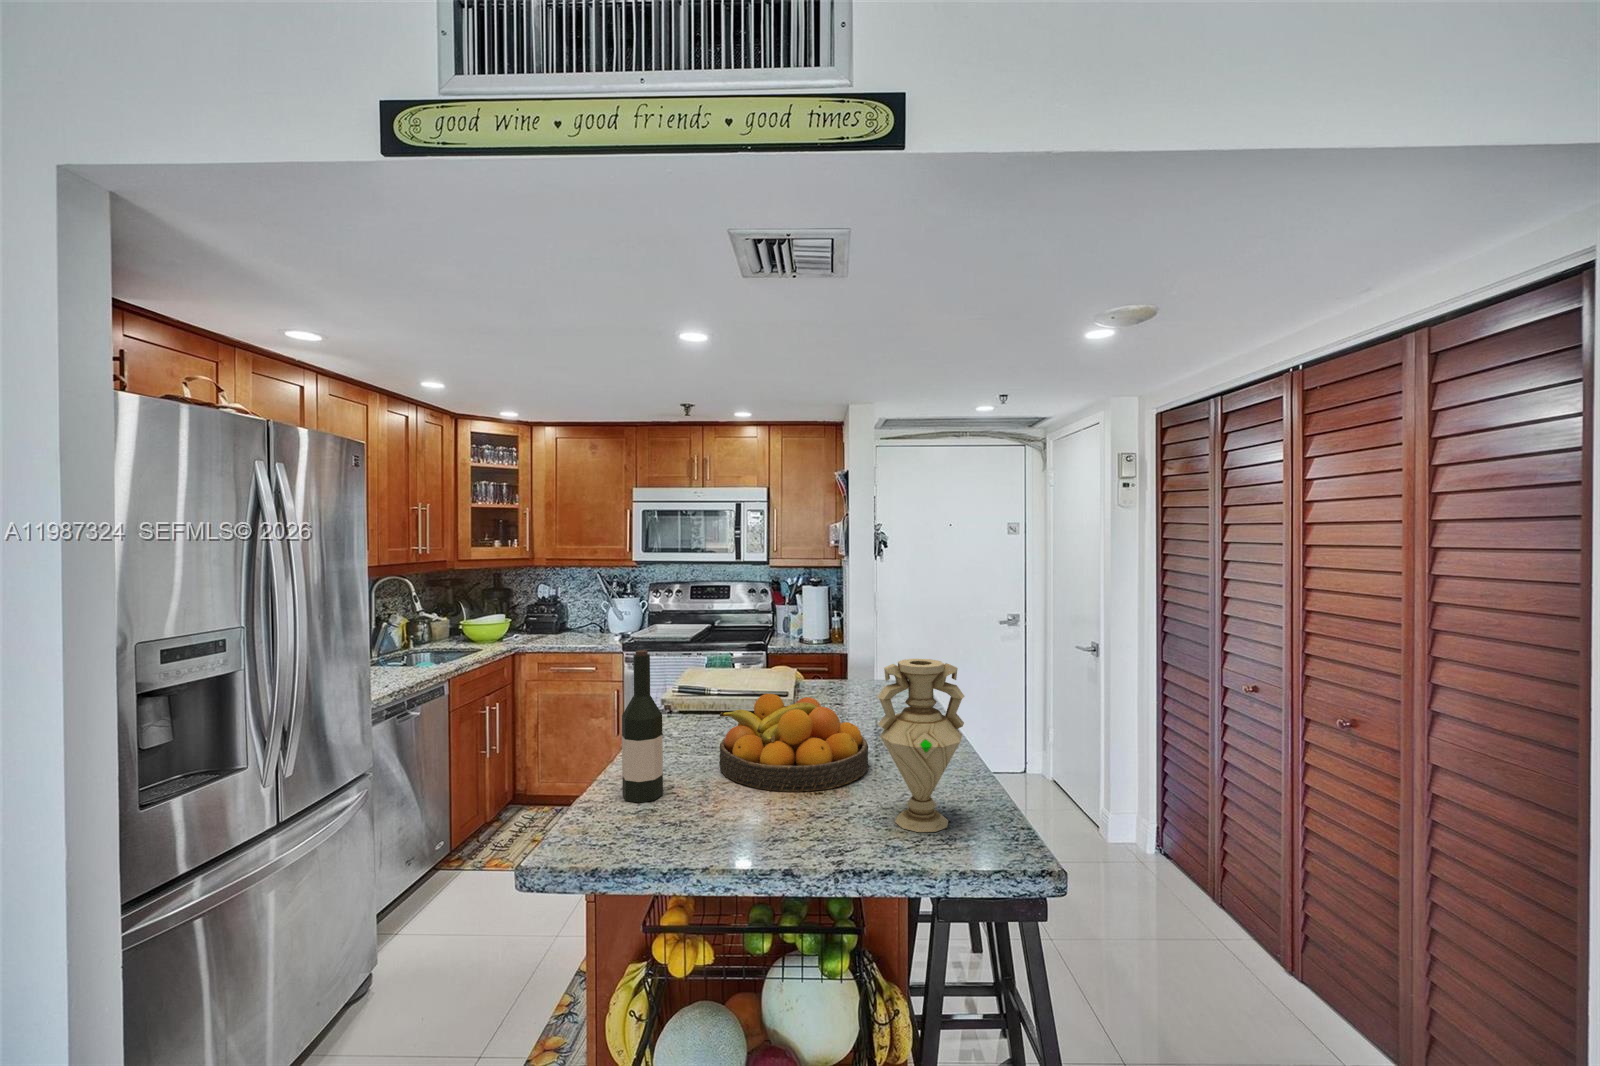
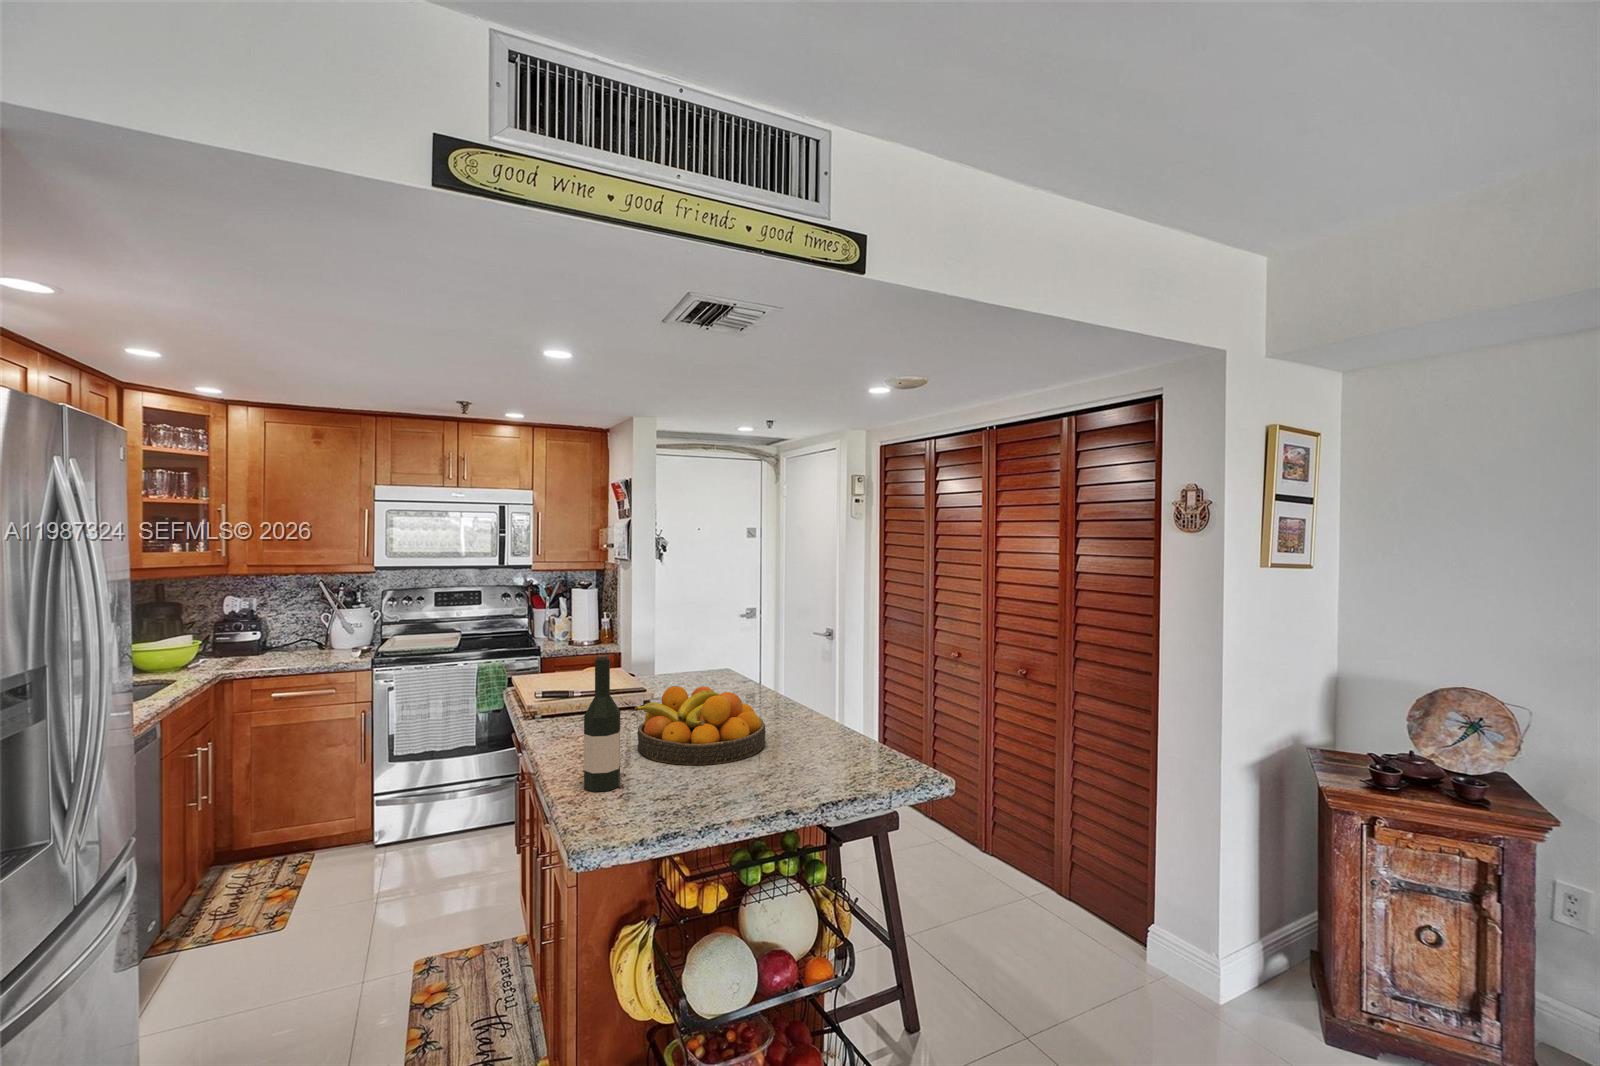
vase: present [877,659,965,832] -> none [809,644,871,773]

